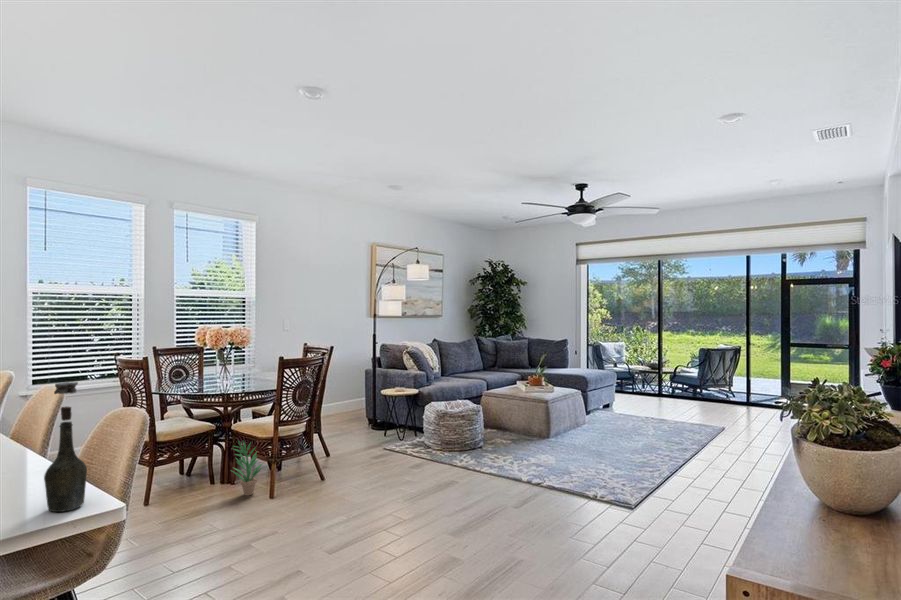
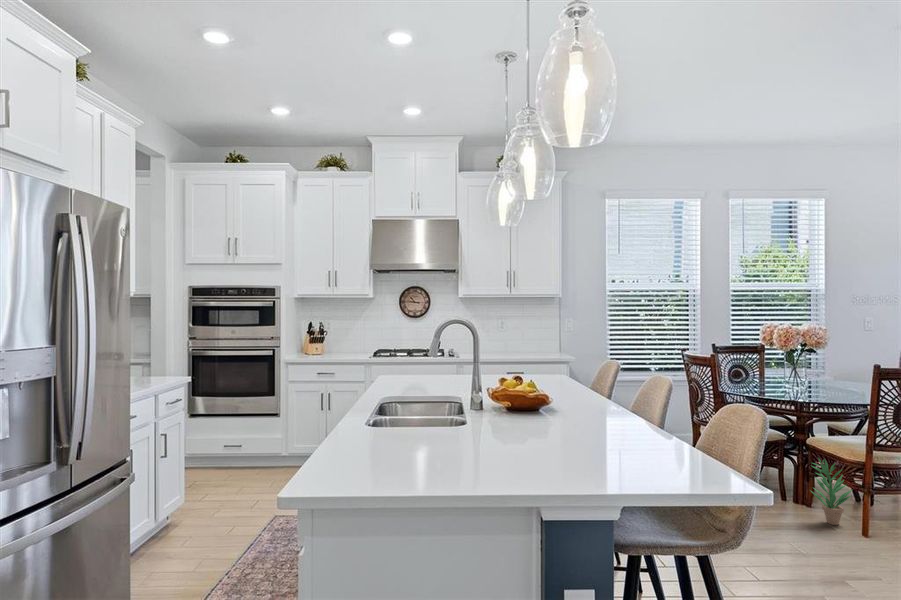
bottle: present [44,382,87,512] -> none [701,377,734,489]

